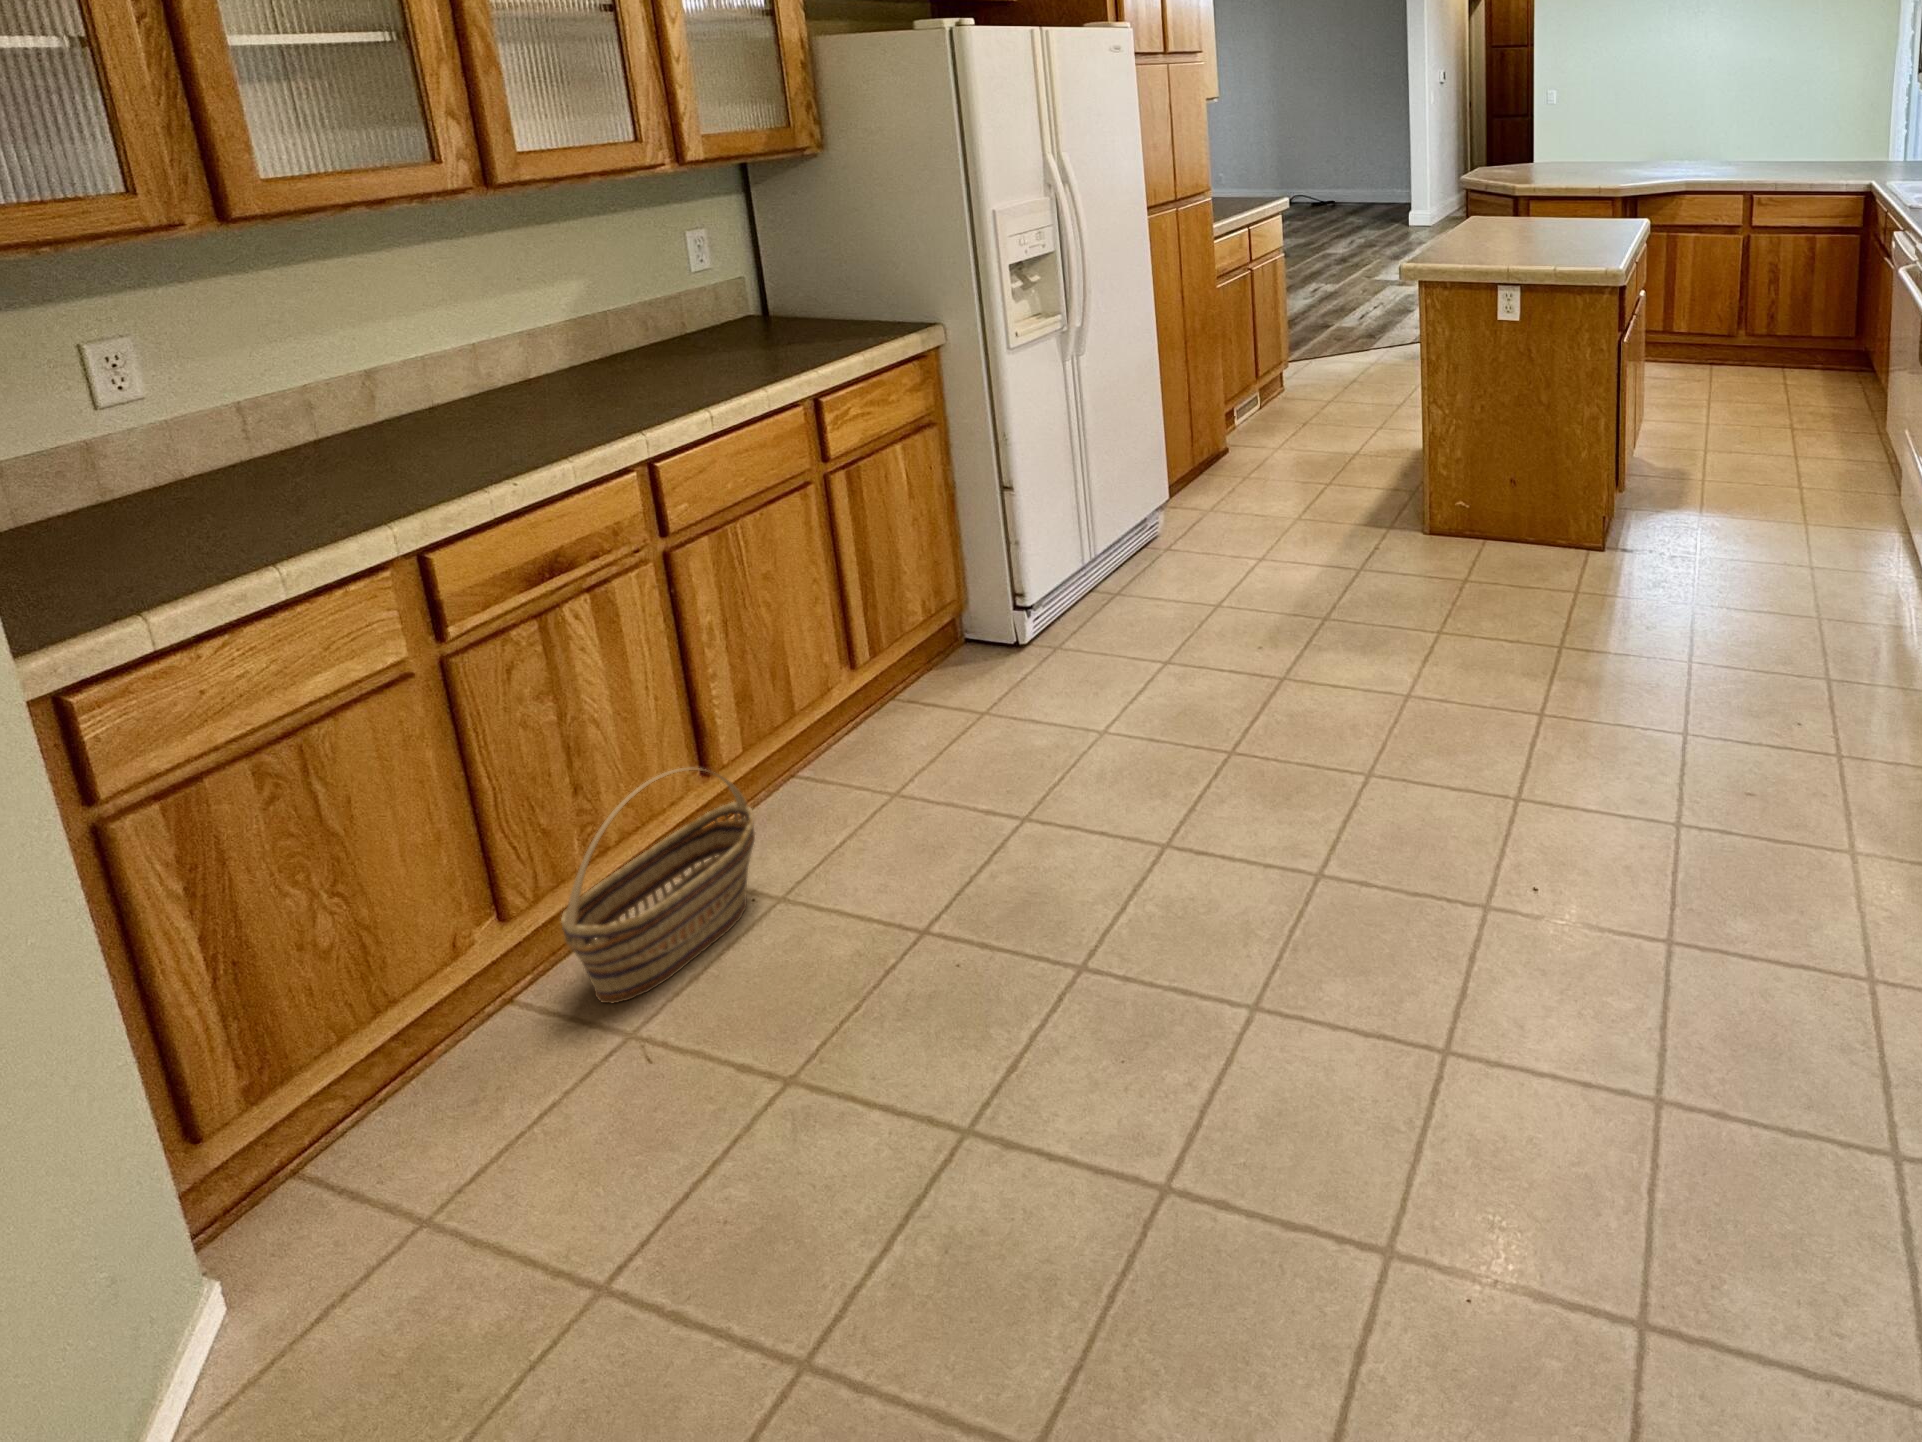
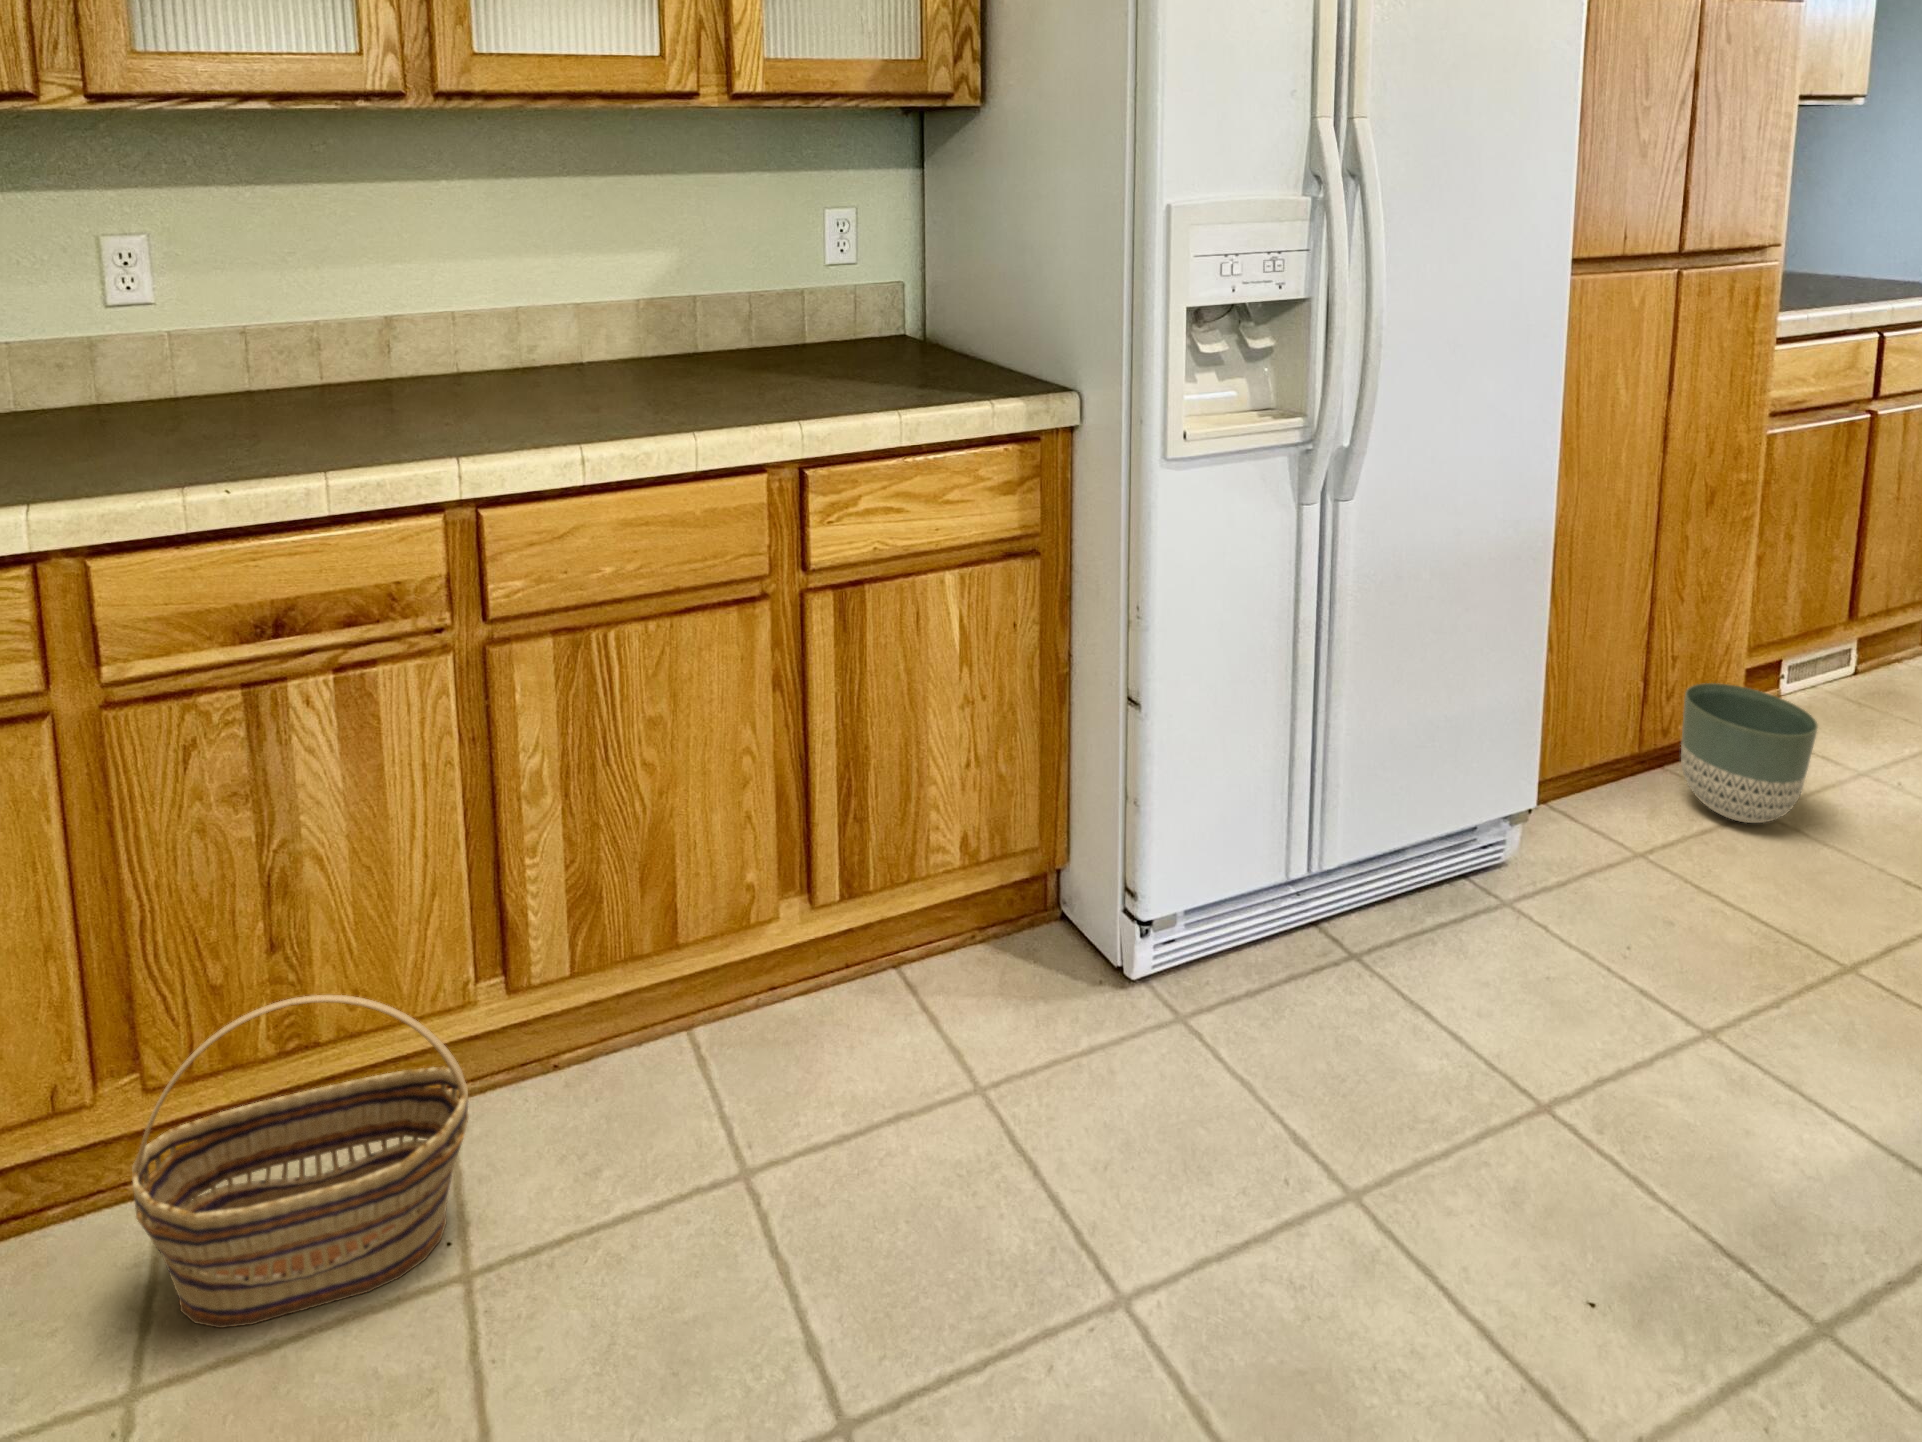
planter: none [1209,416,1262,481] -> present [1681,683,1818,823]

